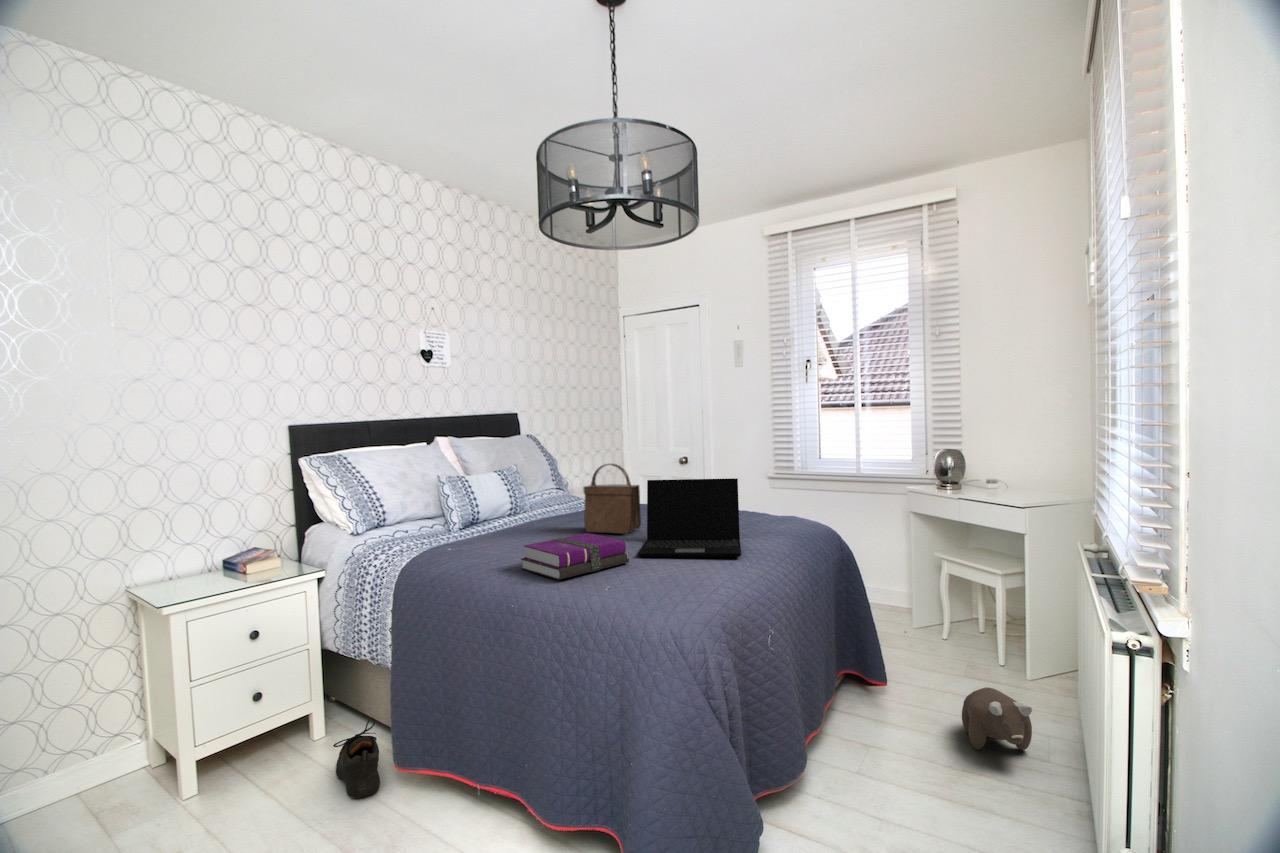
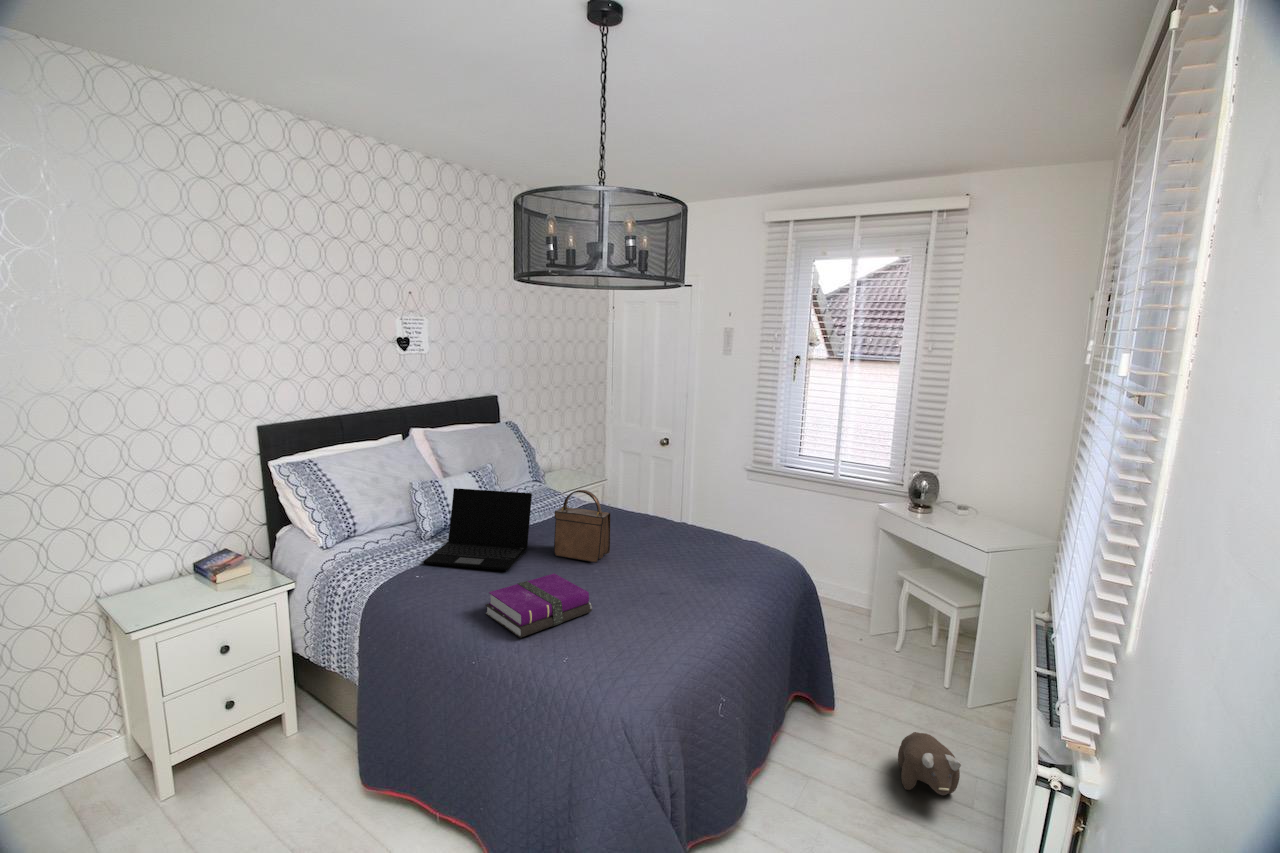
laptop: present [639,478,741,557] -> present [423,488,532,571]
shoe: present [333,718,380,798] -> none [303,733,347,811]

